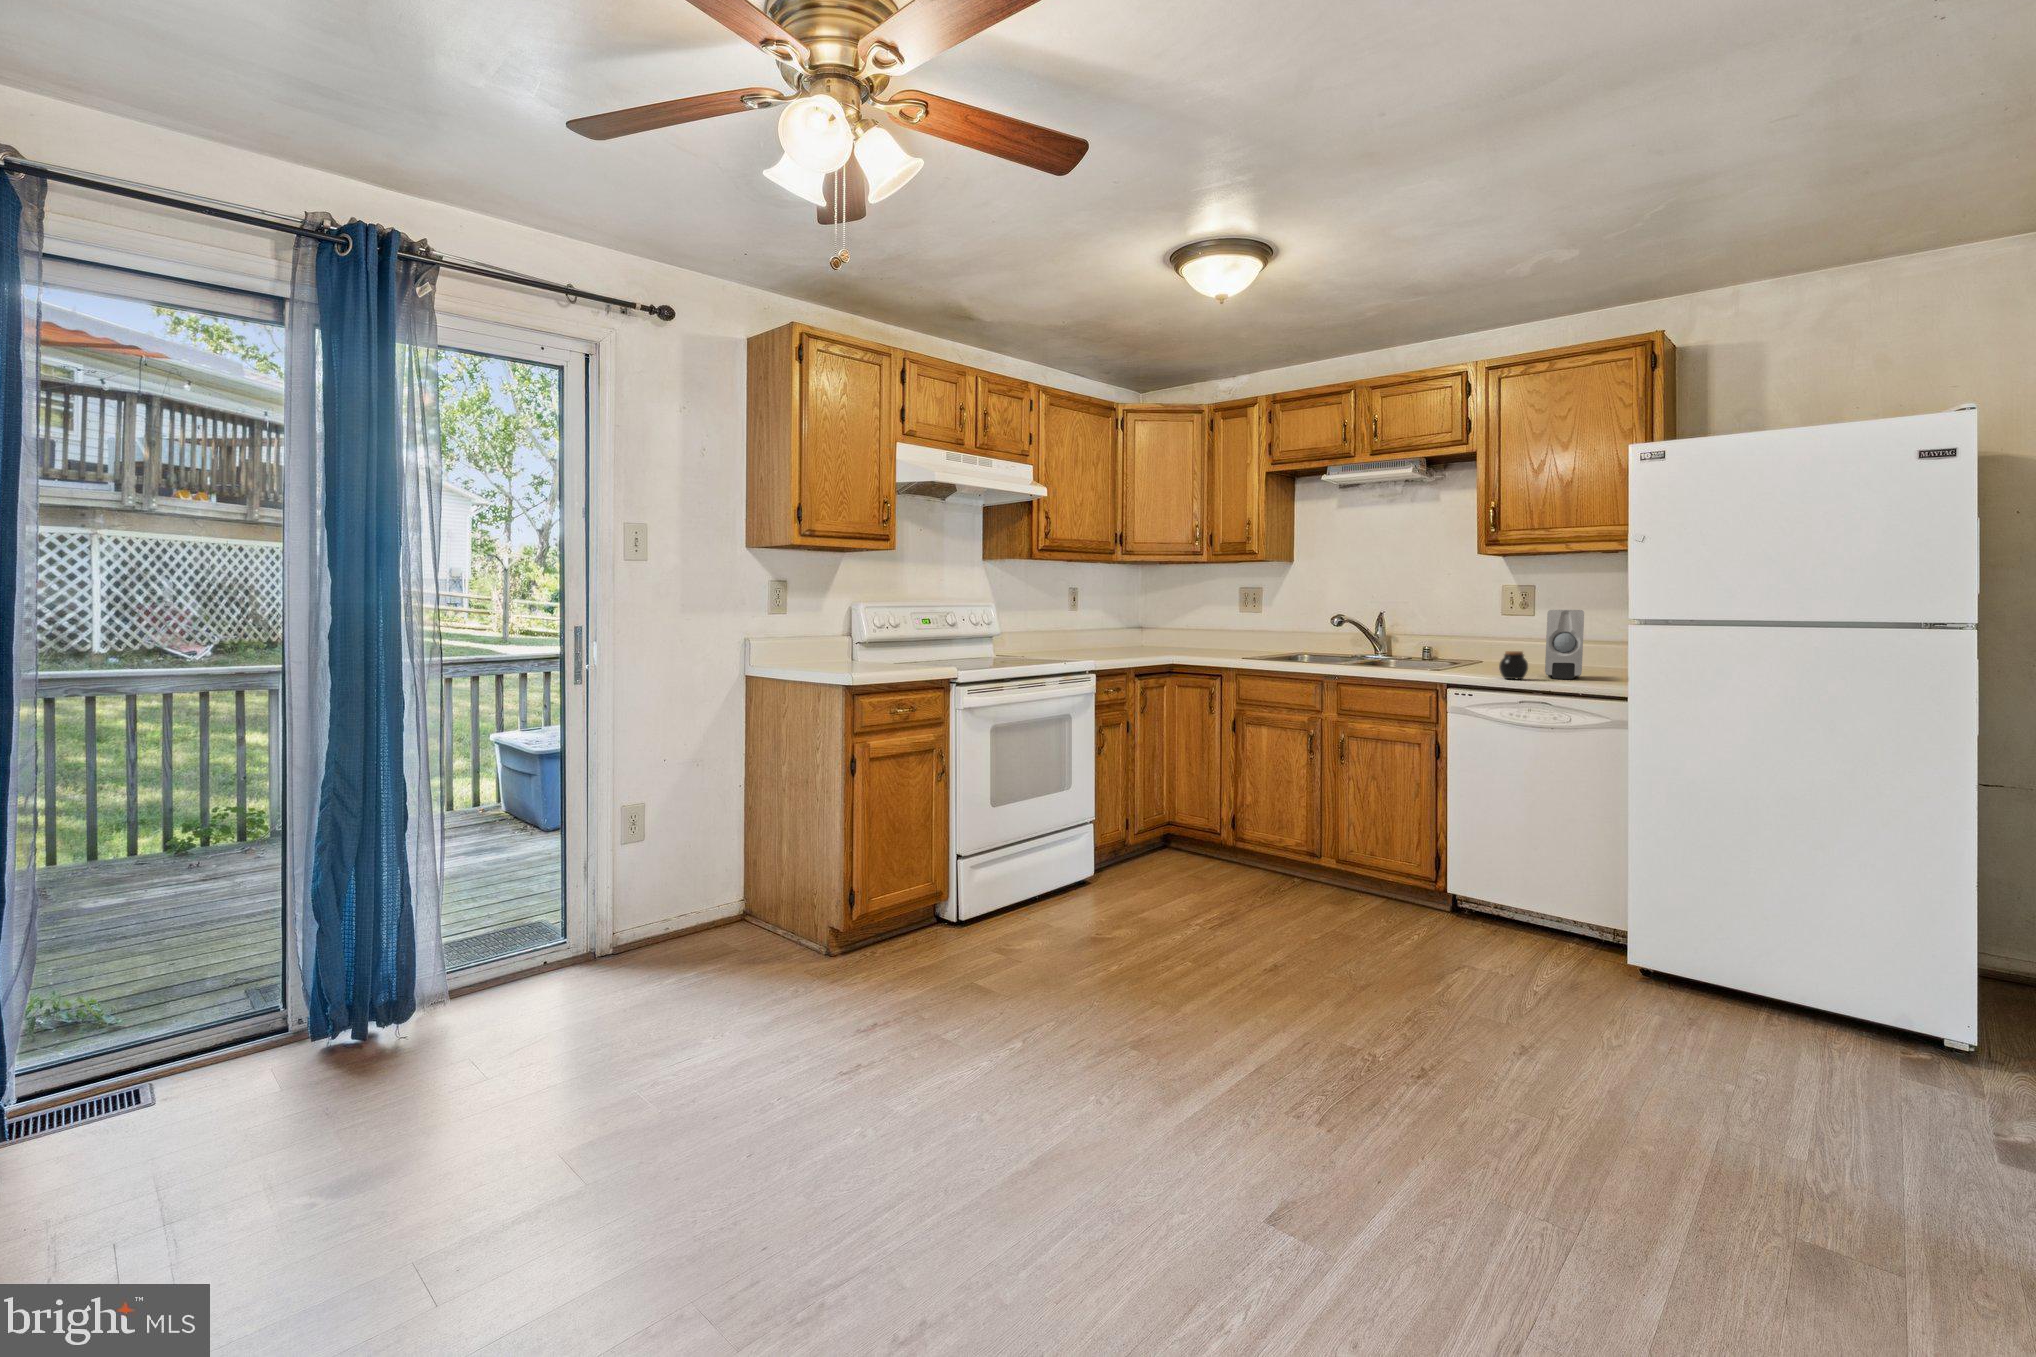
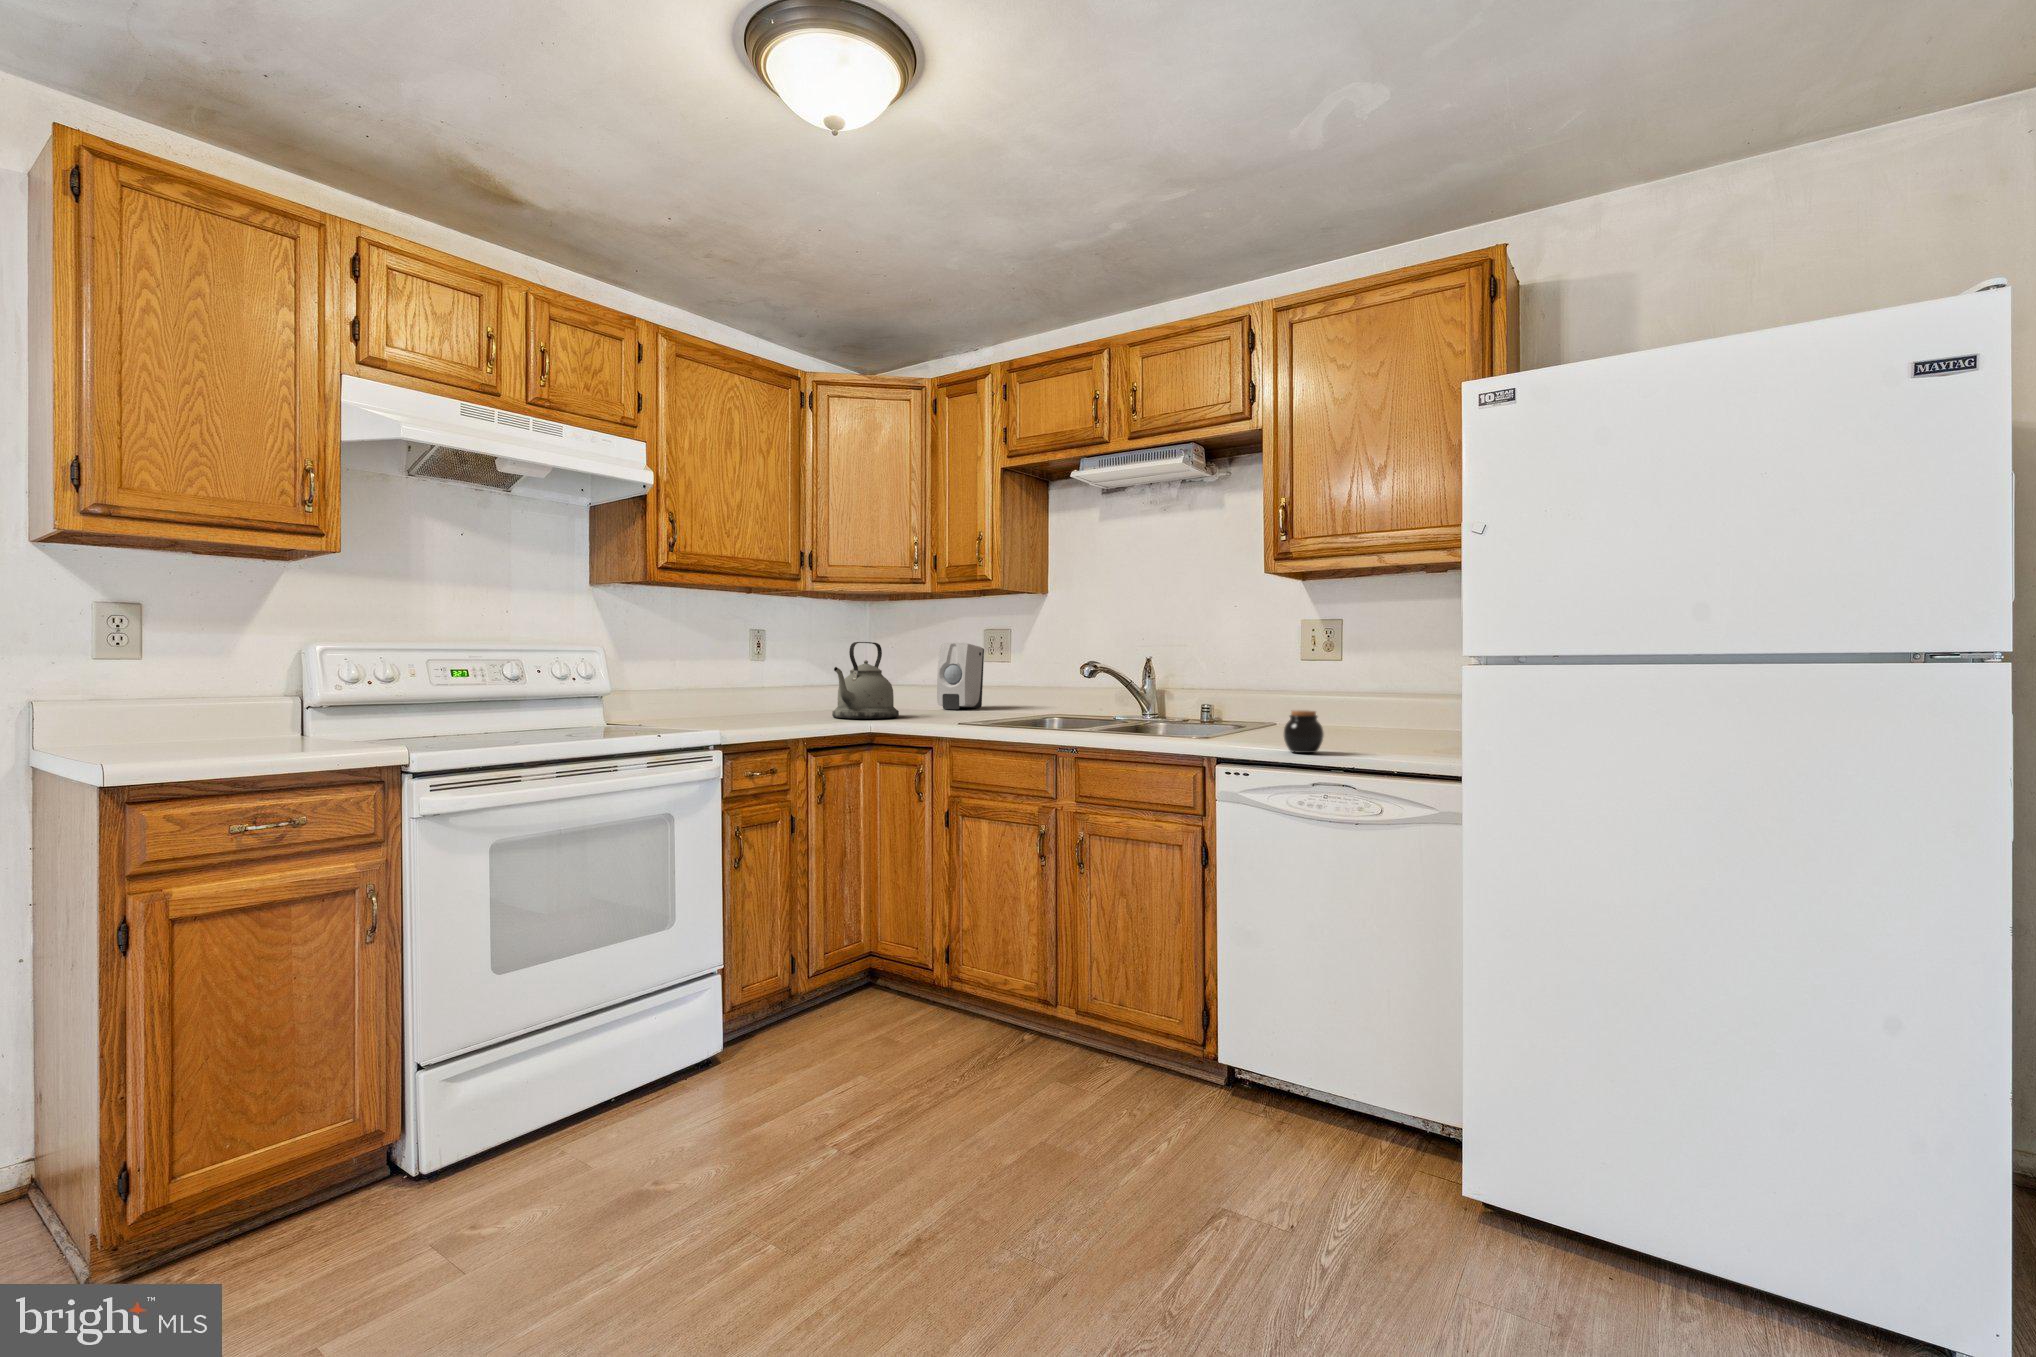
kettle: none [1146,603,1193,657] -> present [832,642,899,718]
soap dispenser: present [1545,610,1584,679] -> present [937,643,984,709]

